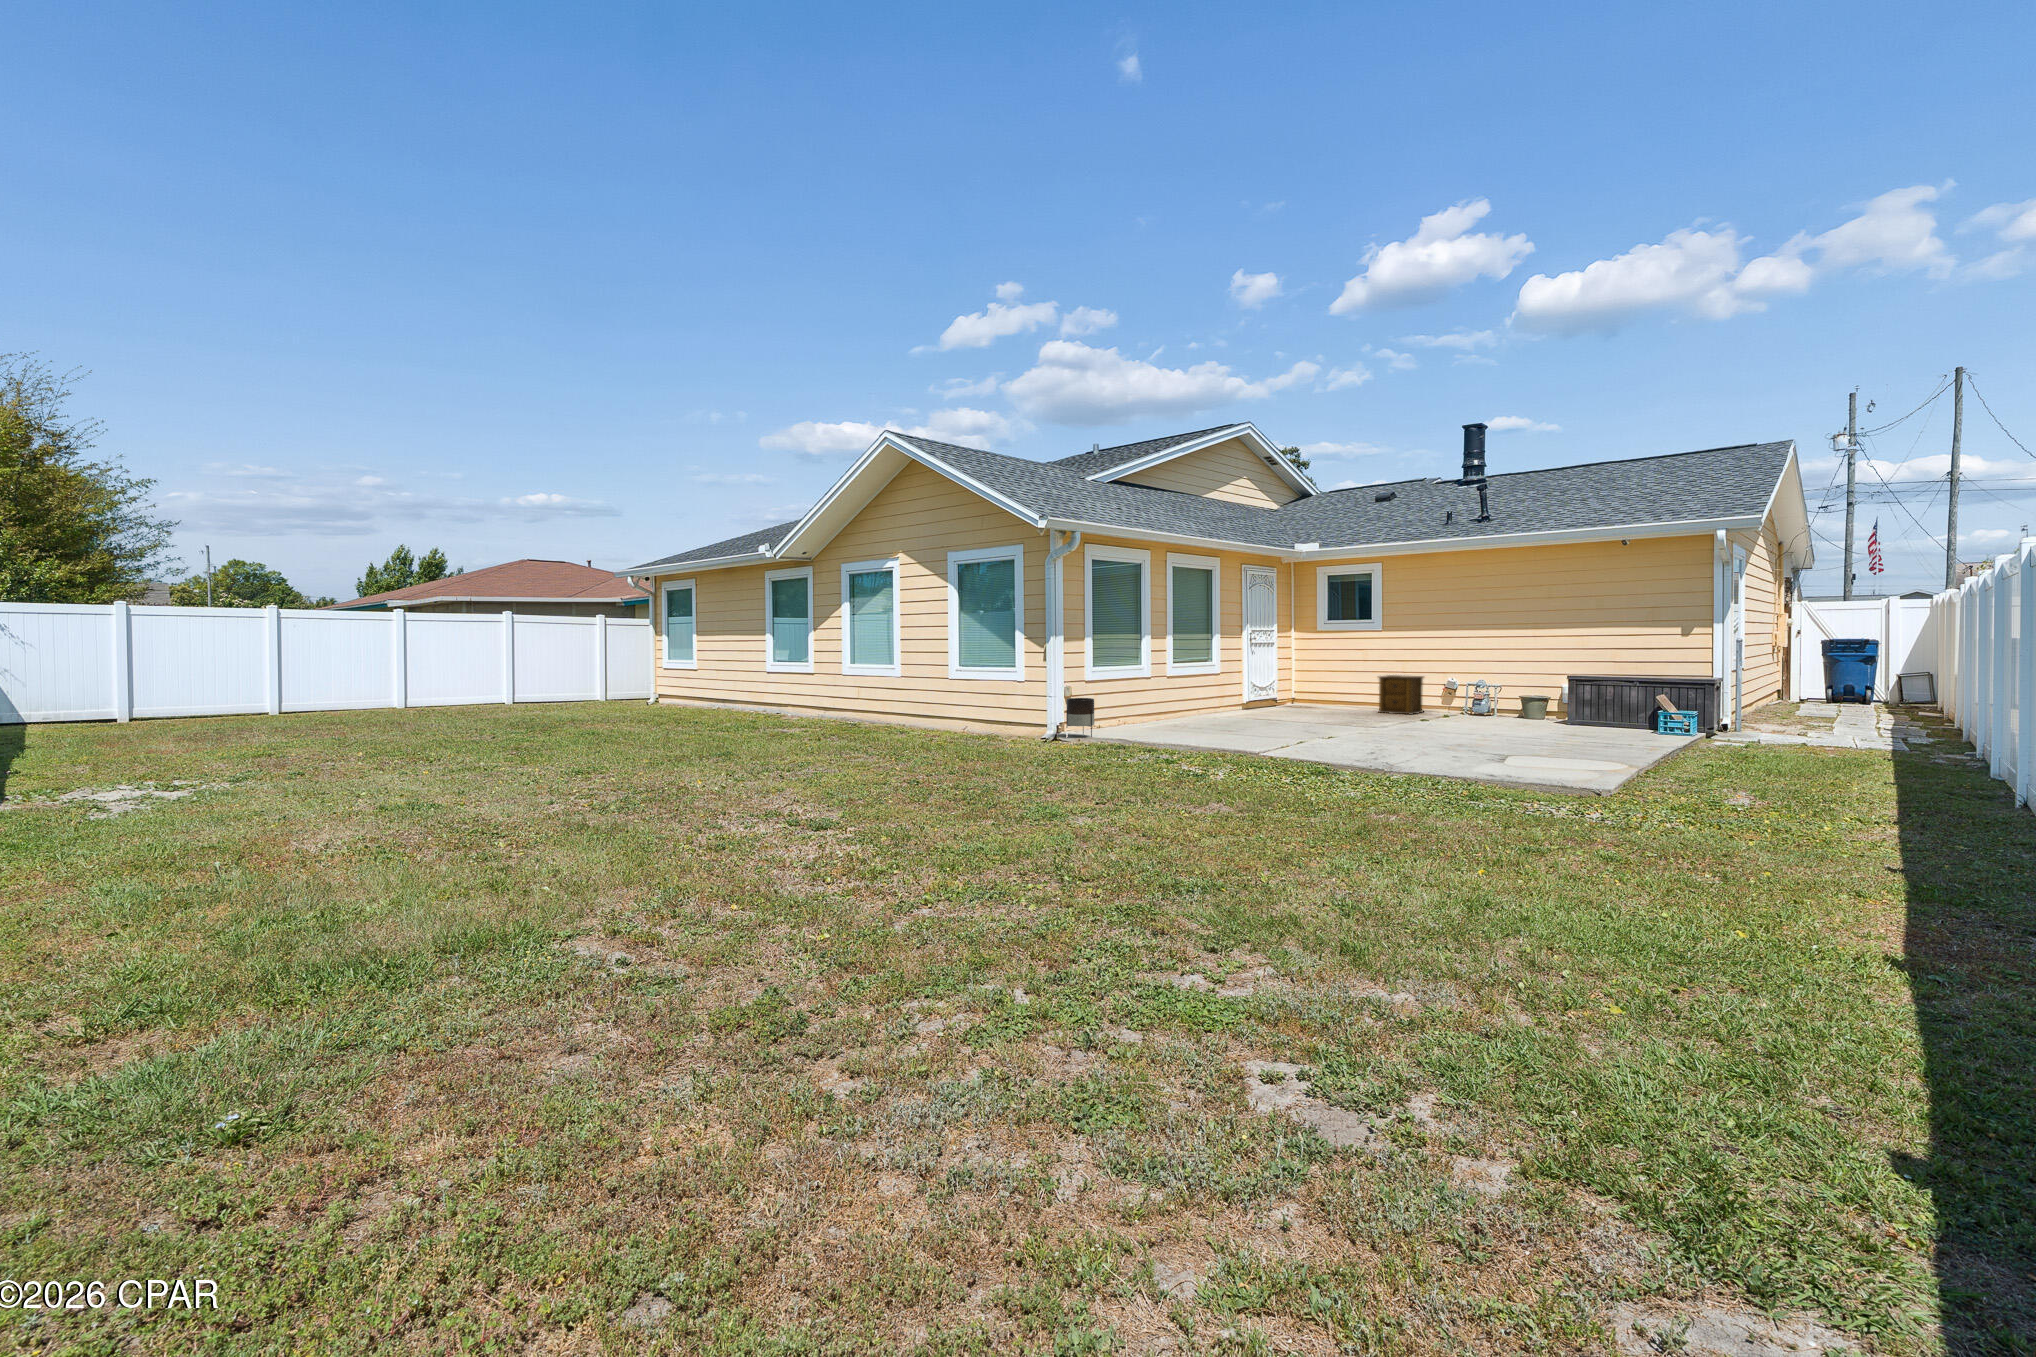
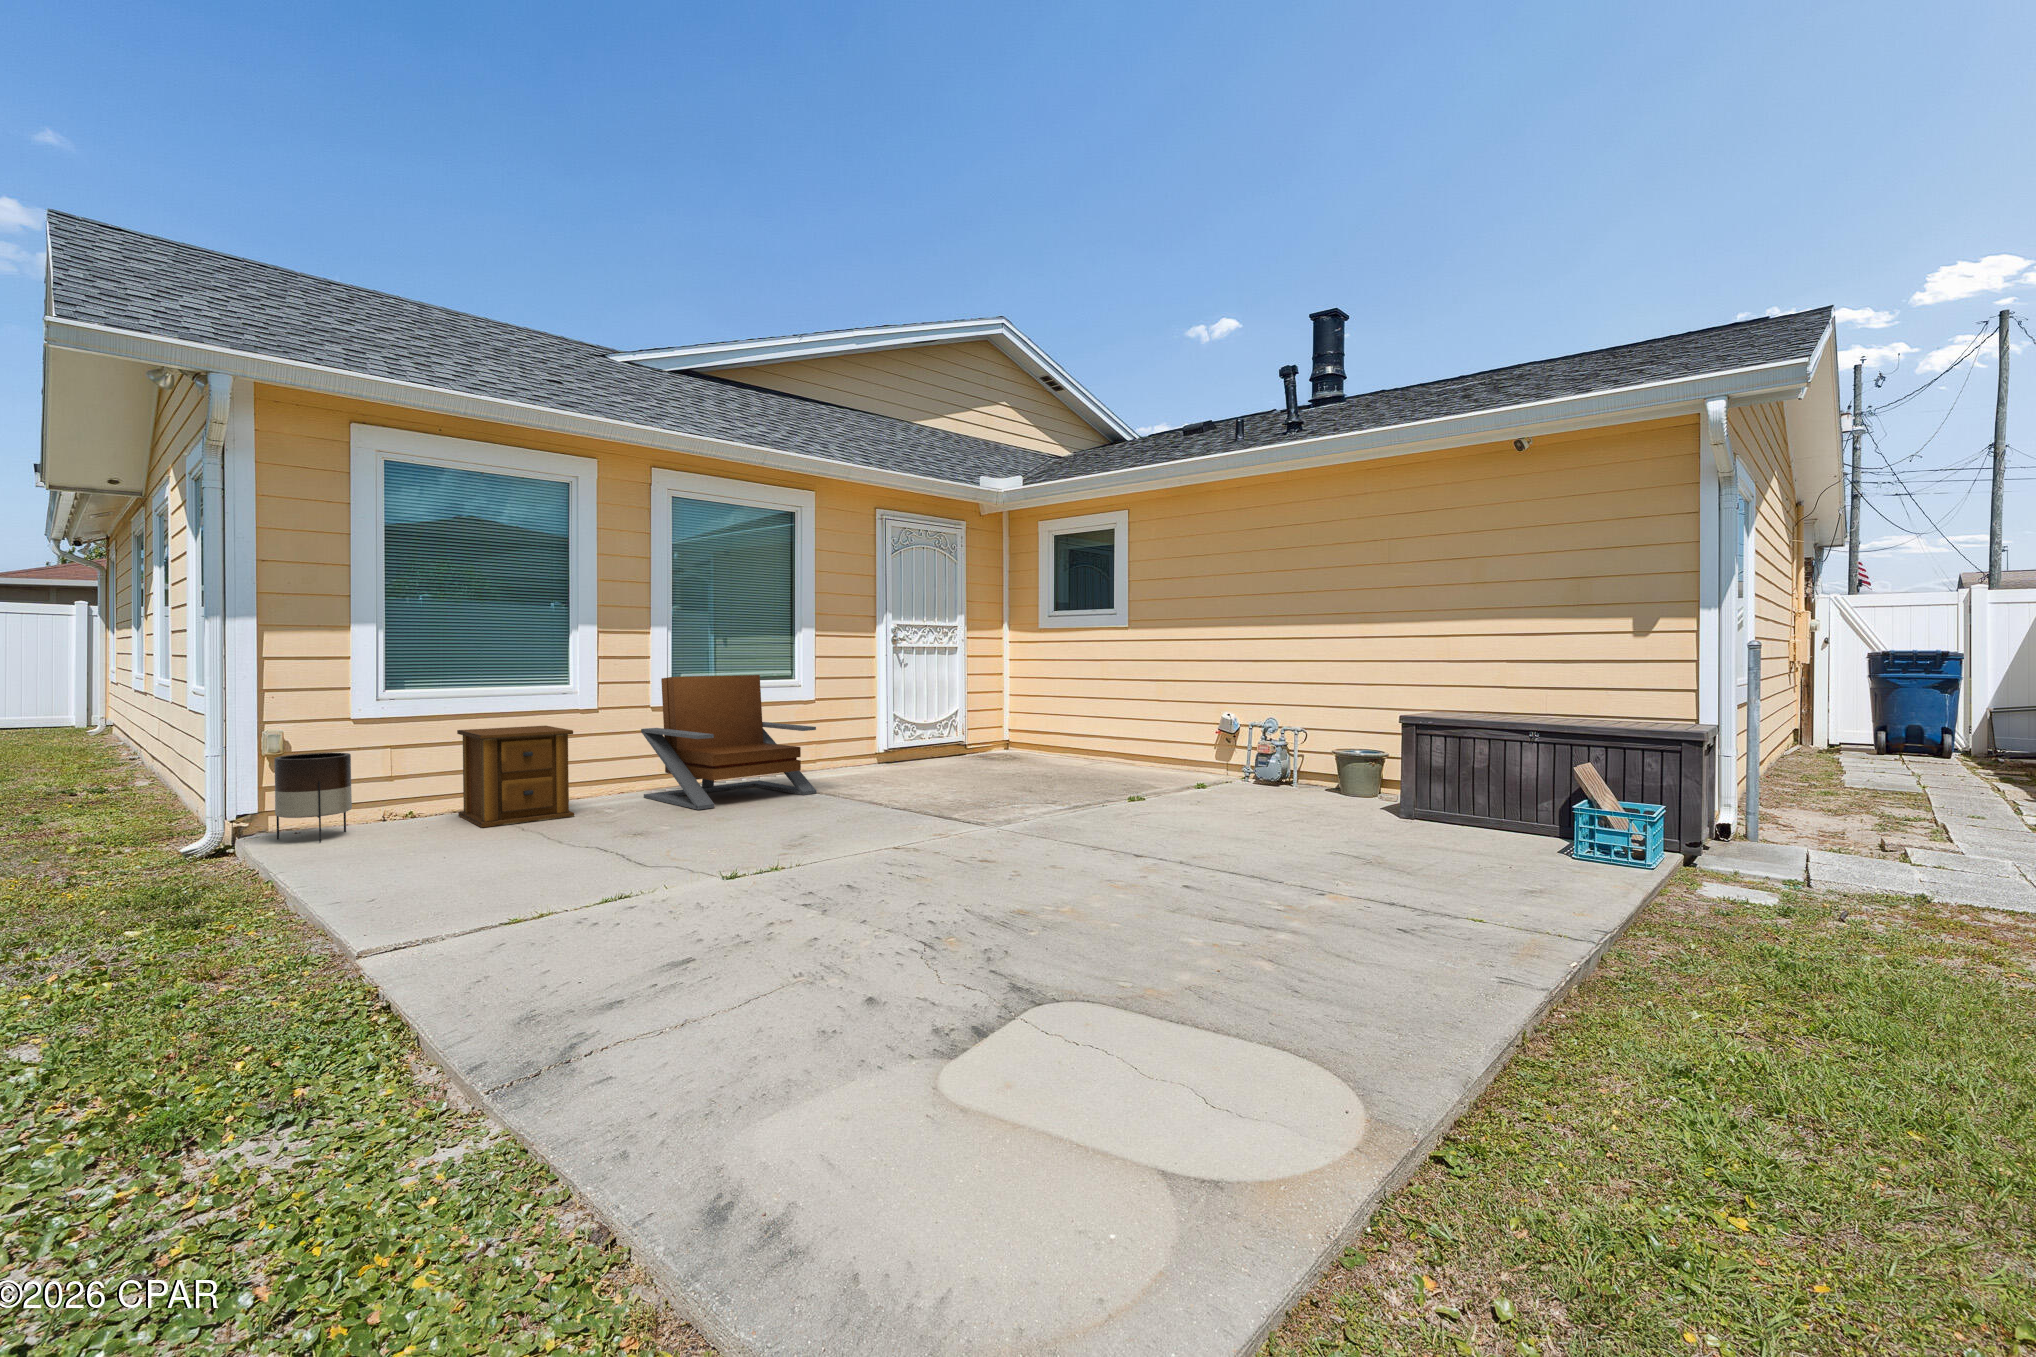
lounge chair: none [1166,659,1250,727] -> present [641,675,816,810]
side table: present [1378,675,1424,715] -> present [457,726,574,827]

